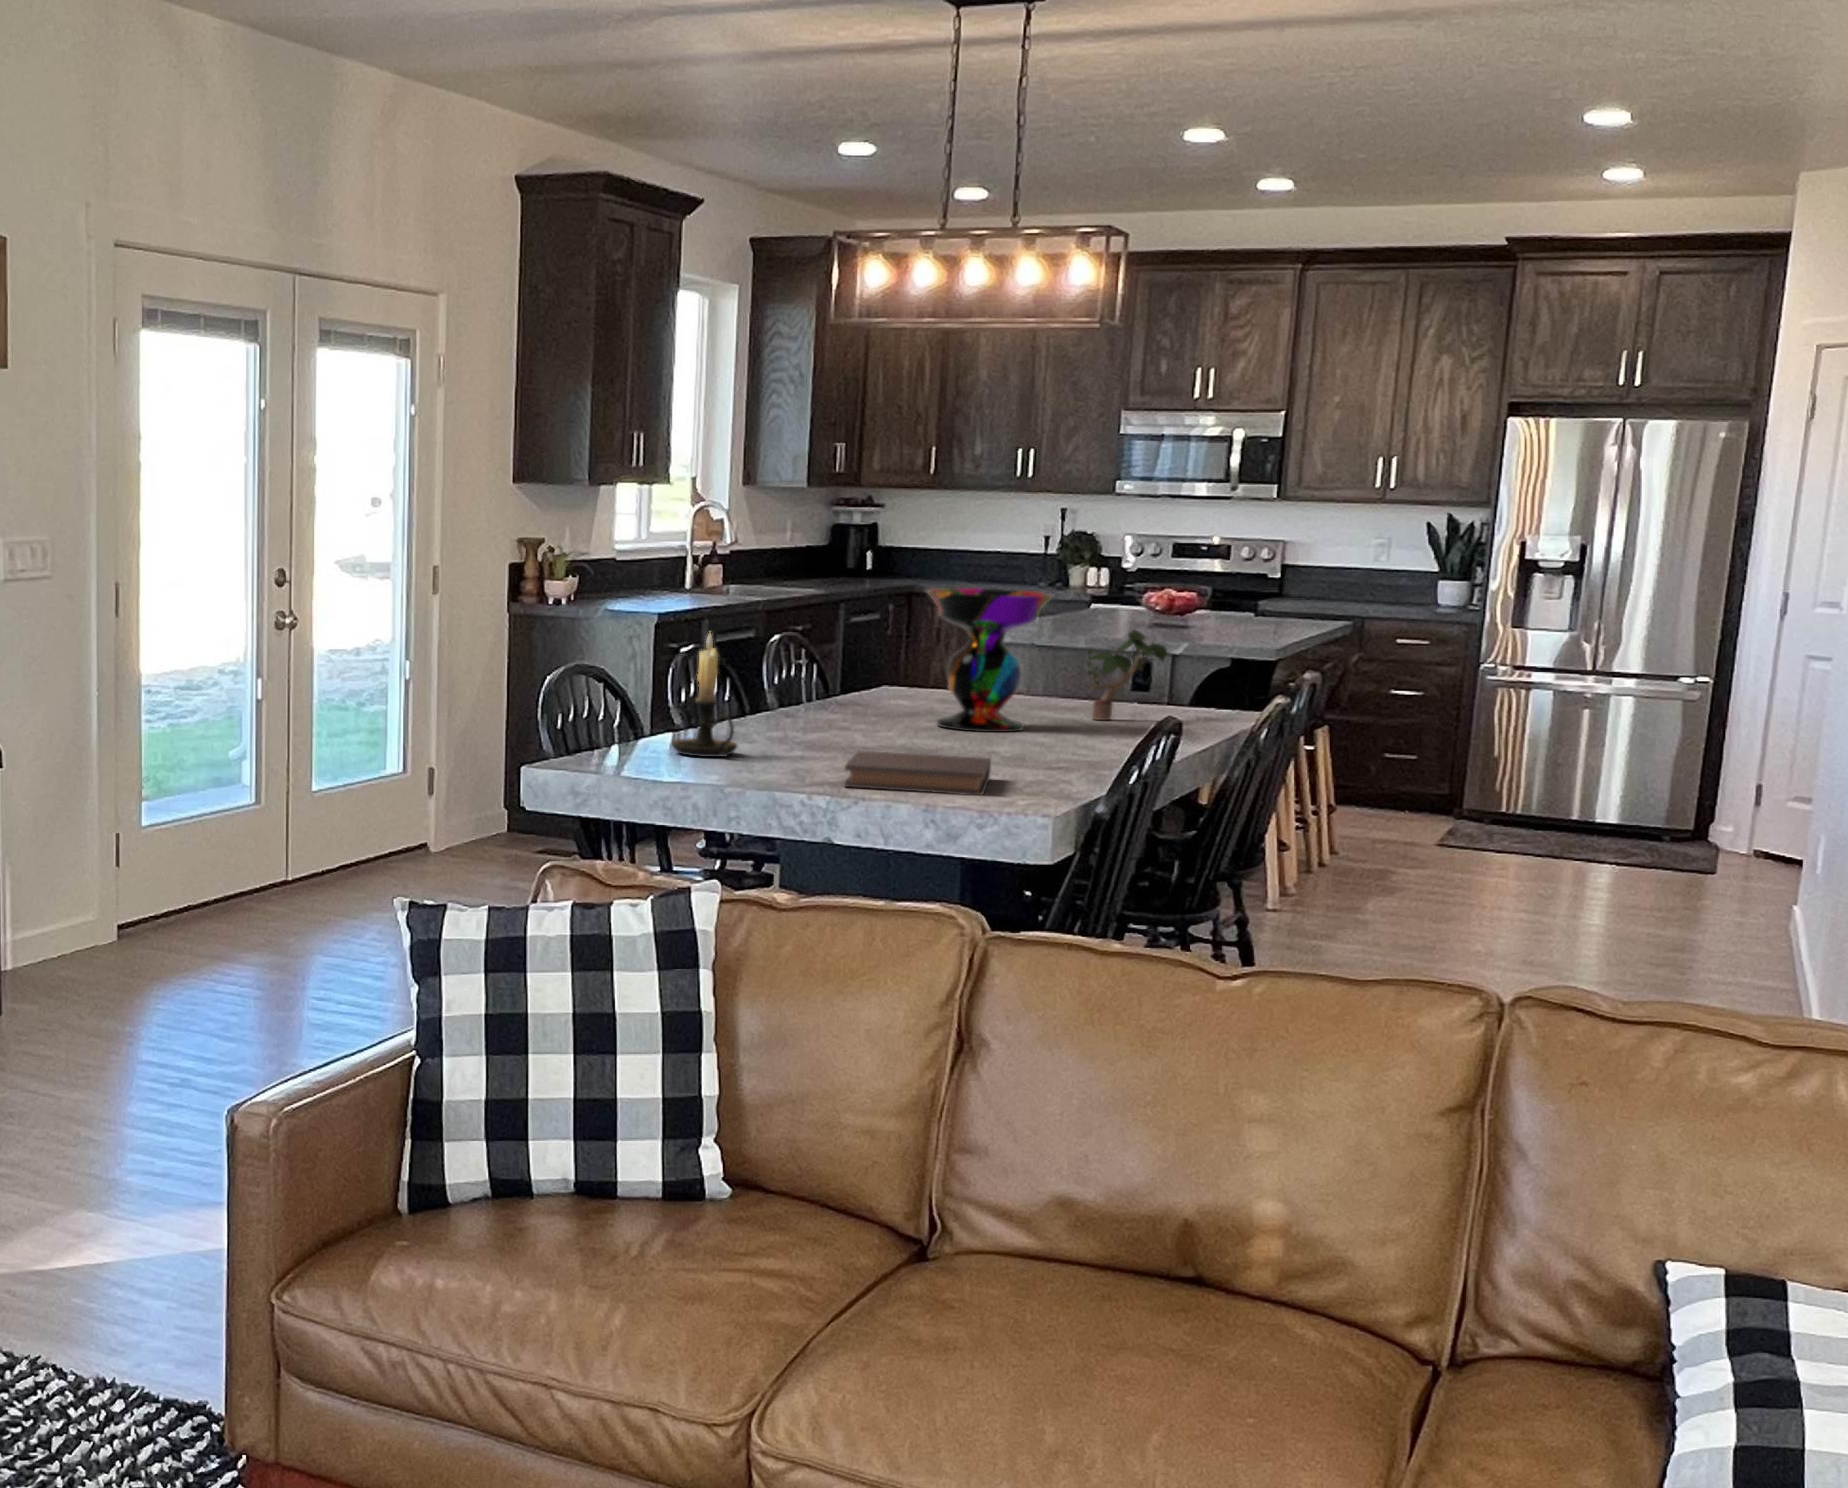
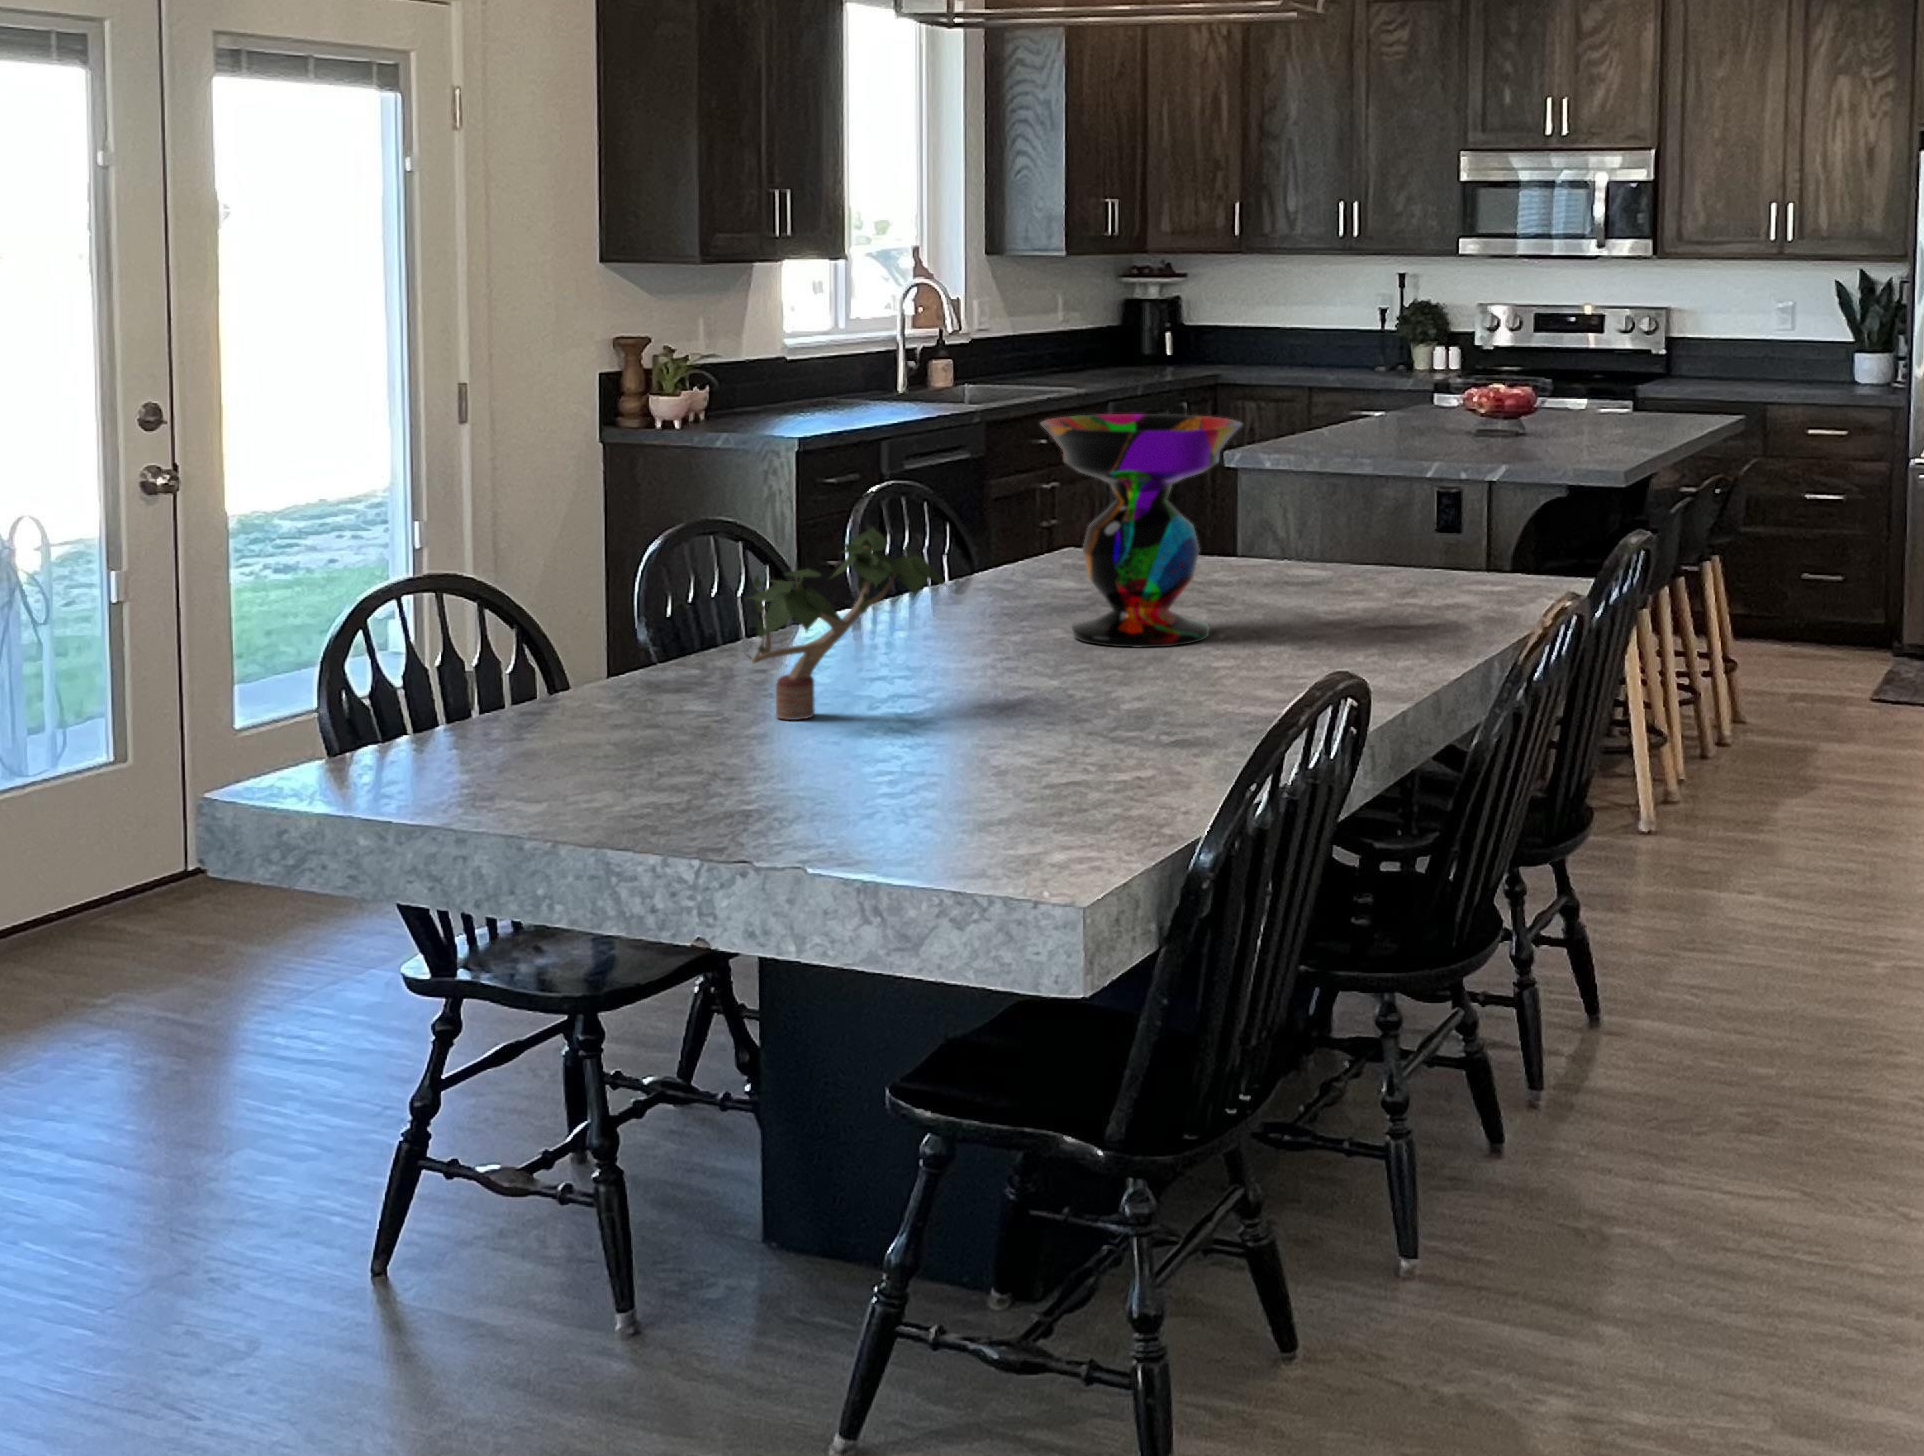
potted plant: present [1087,630,1167,720] -> present [748,528,945,720]
candle holder: present [672,634,737,757] -> none [518,523,636,752]
book: present [844,751,991,795] -> none [725,746,1040,852]

